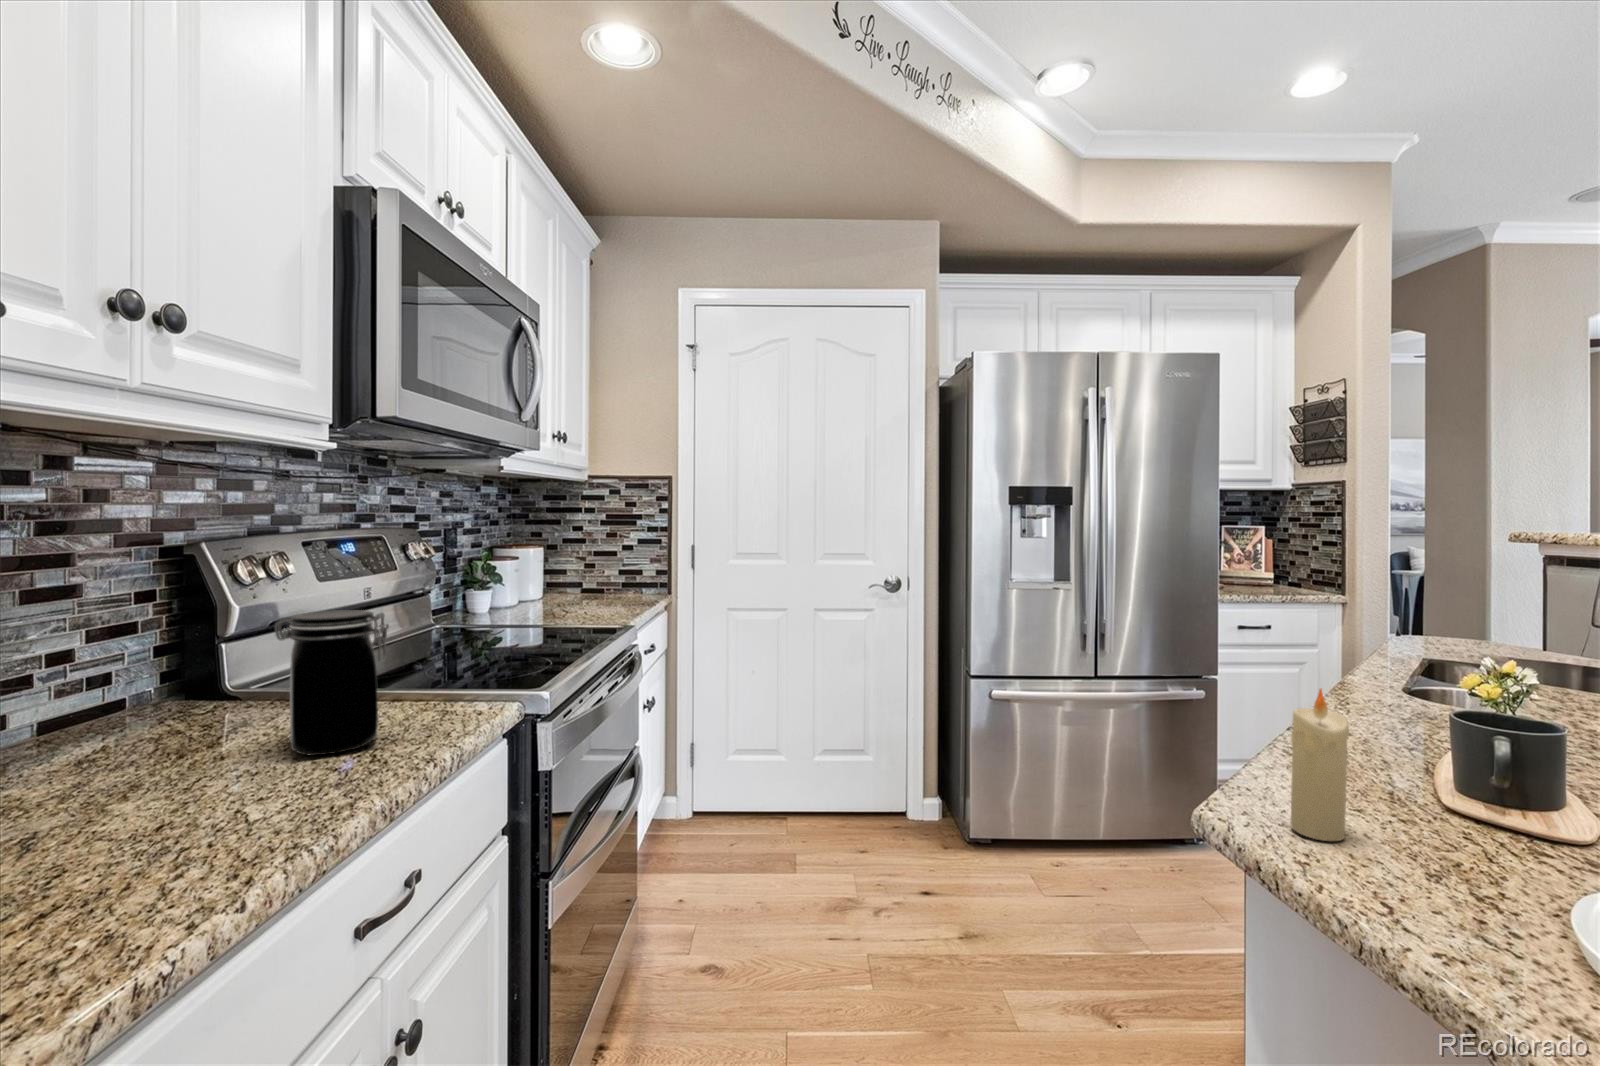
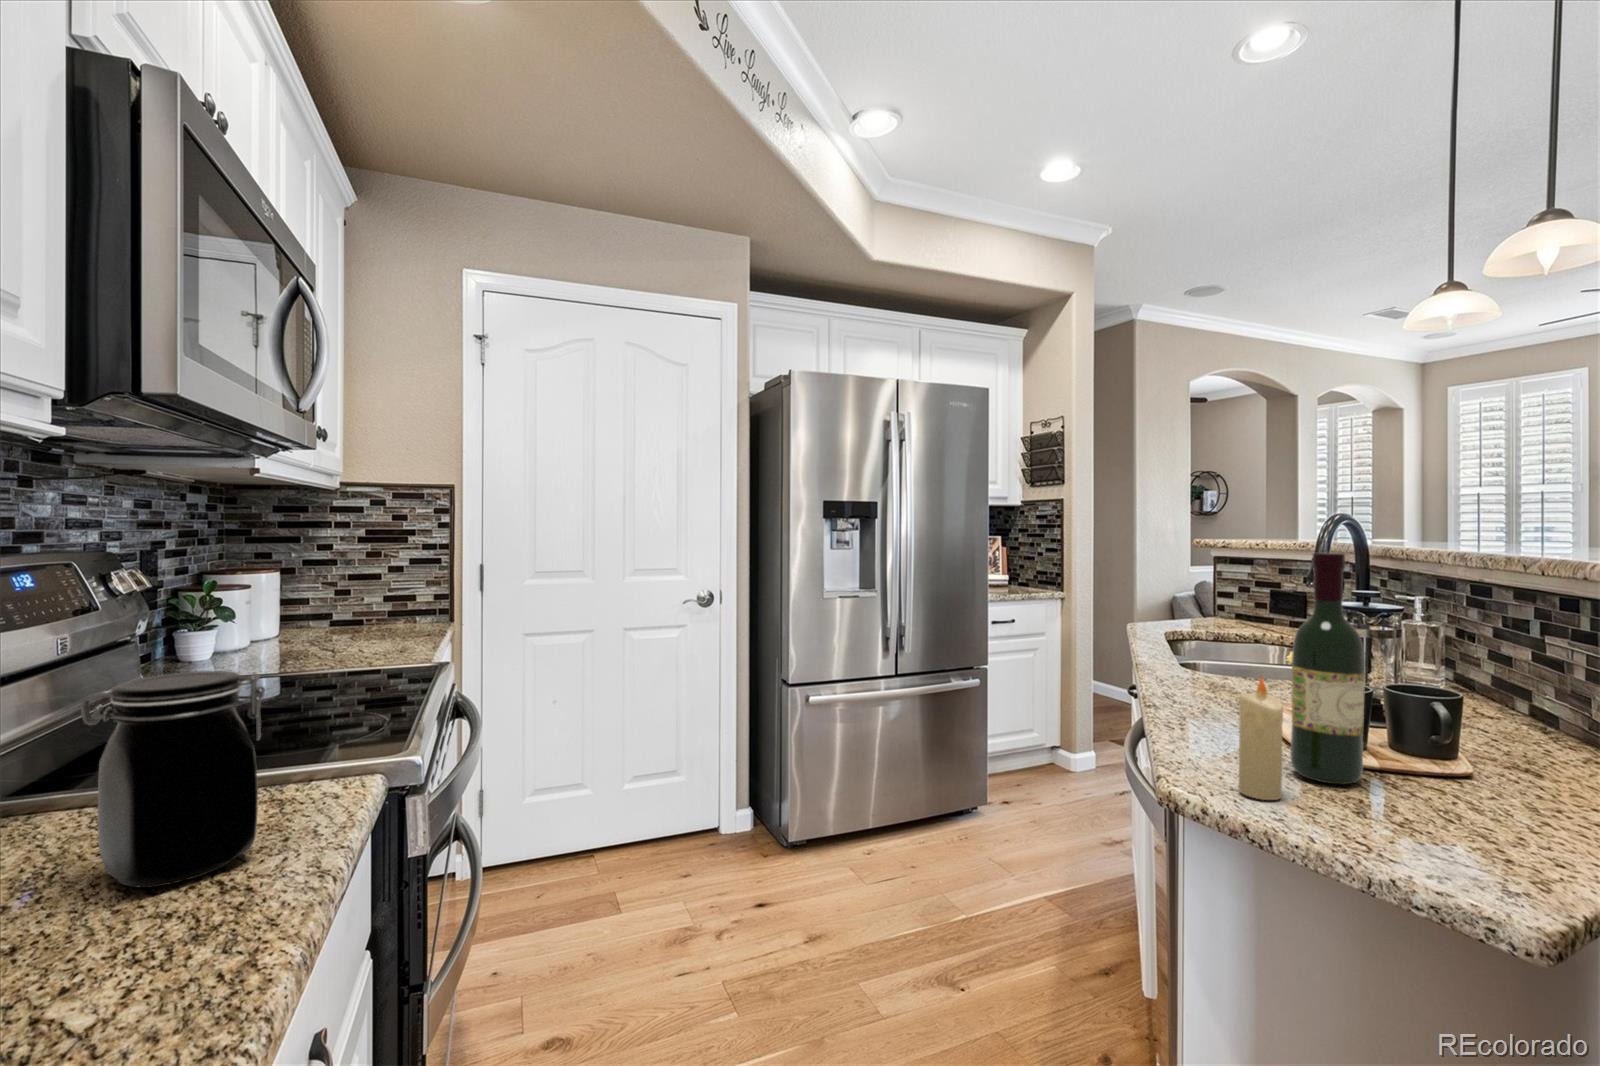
wine bottle: none [1396,540,1500,840] -> present [1290,553,1365,784]

